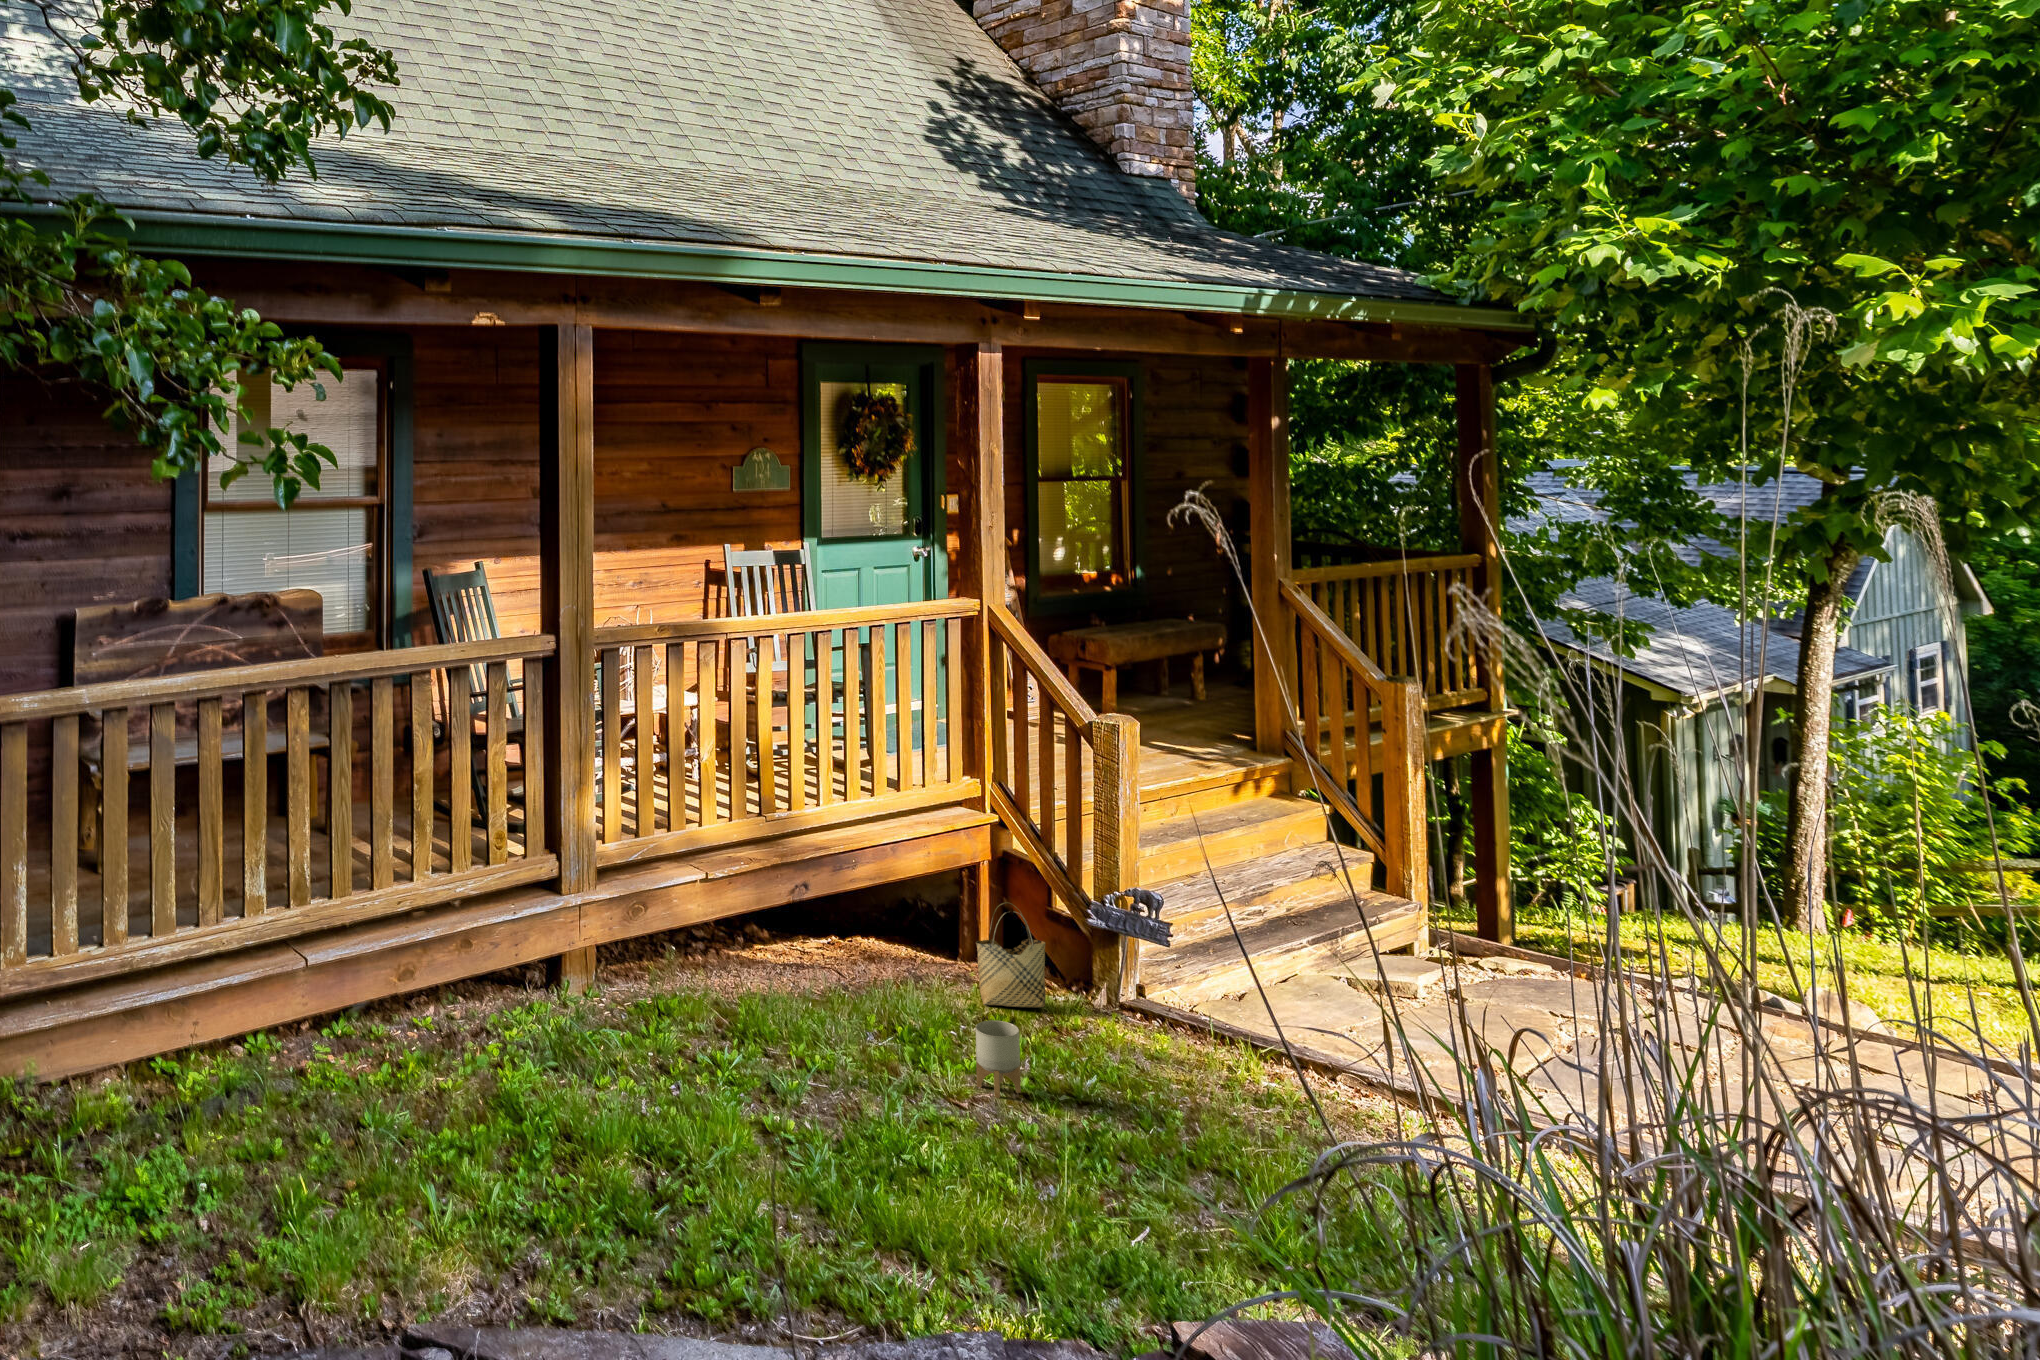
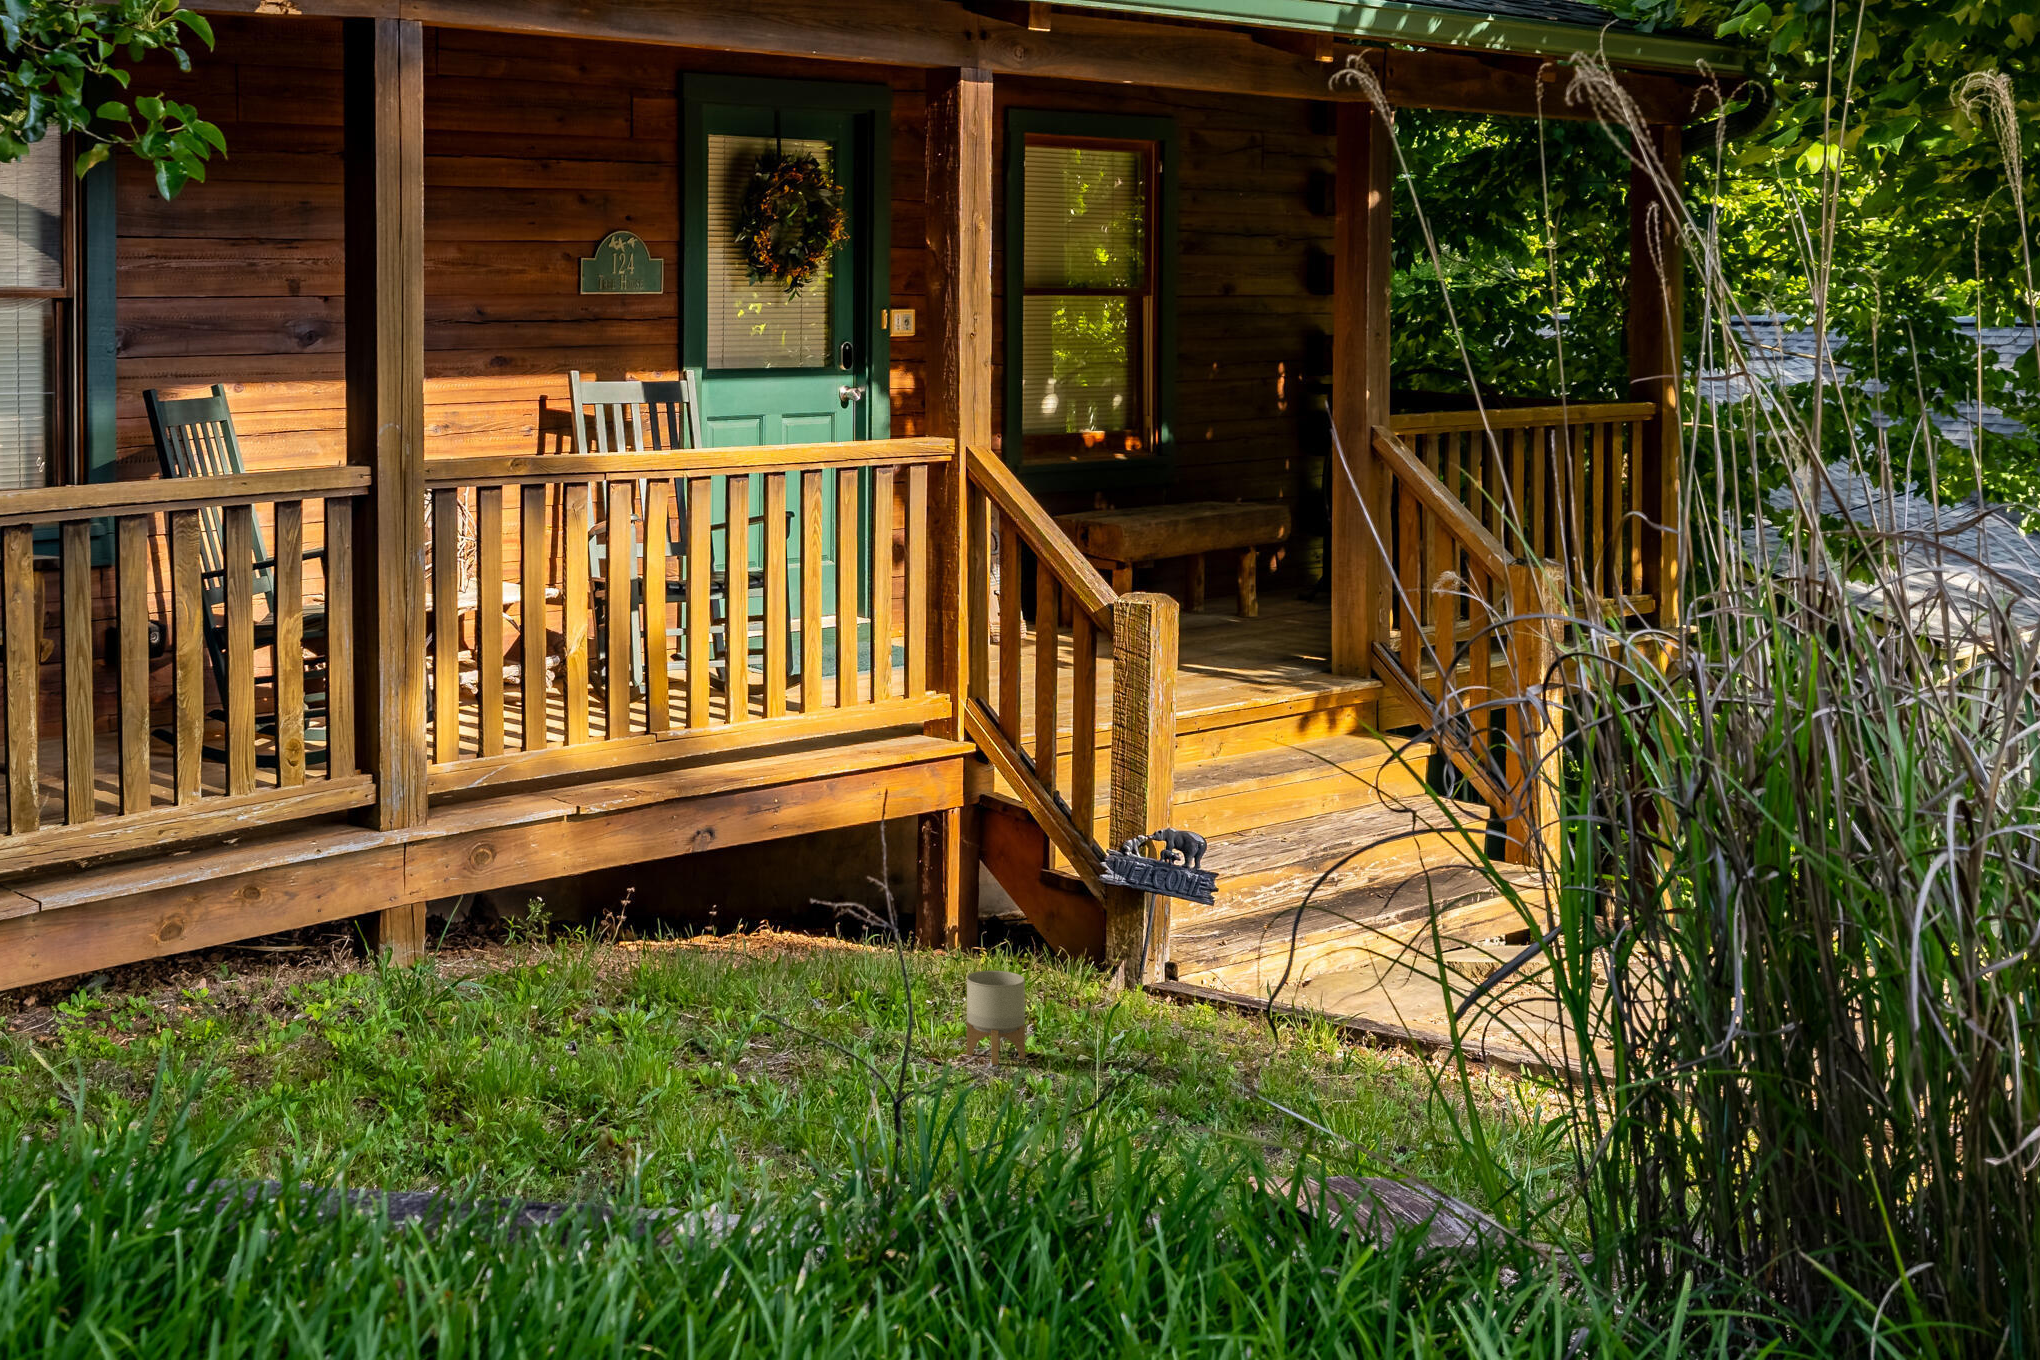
woven basket: present [976,902,1046,1007] -> none [953,843,1048,980]

